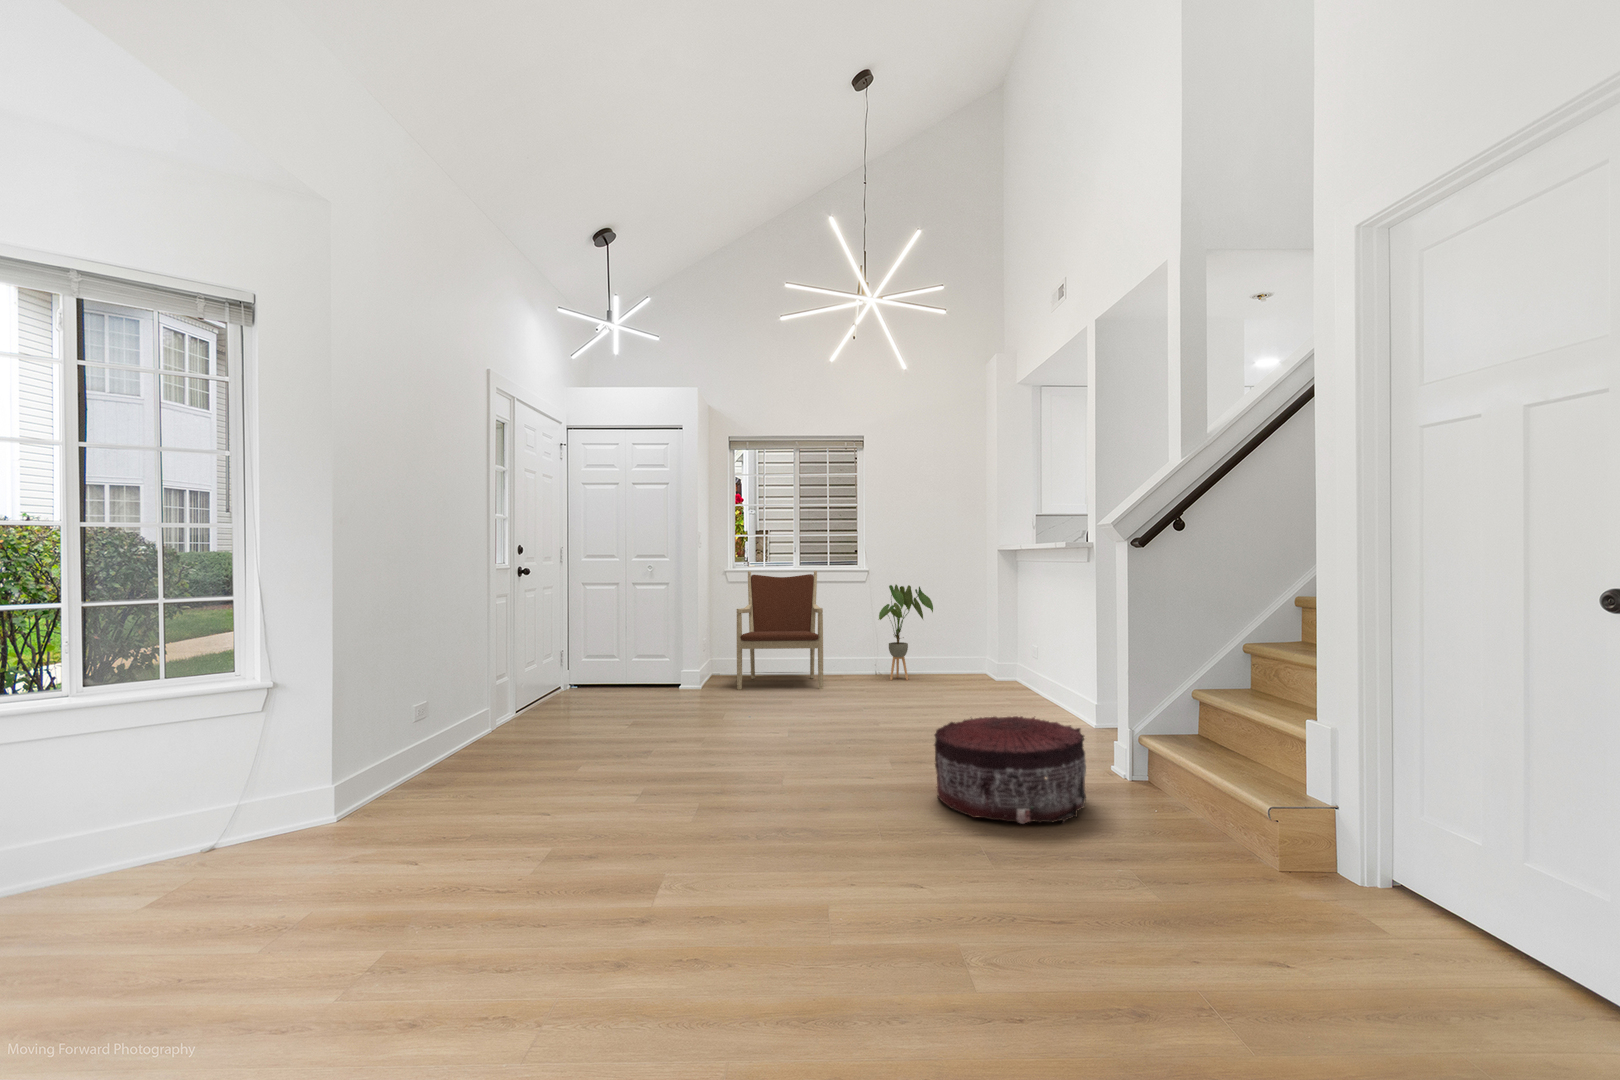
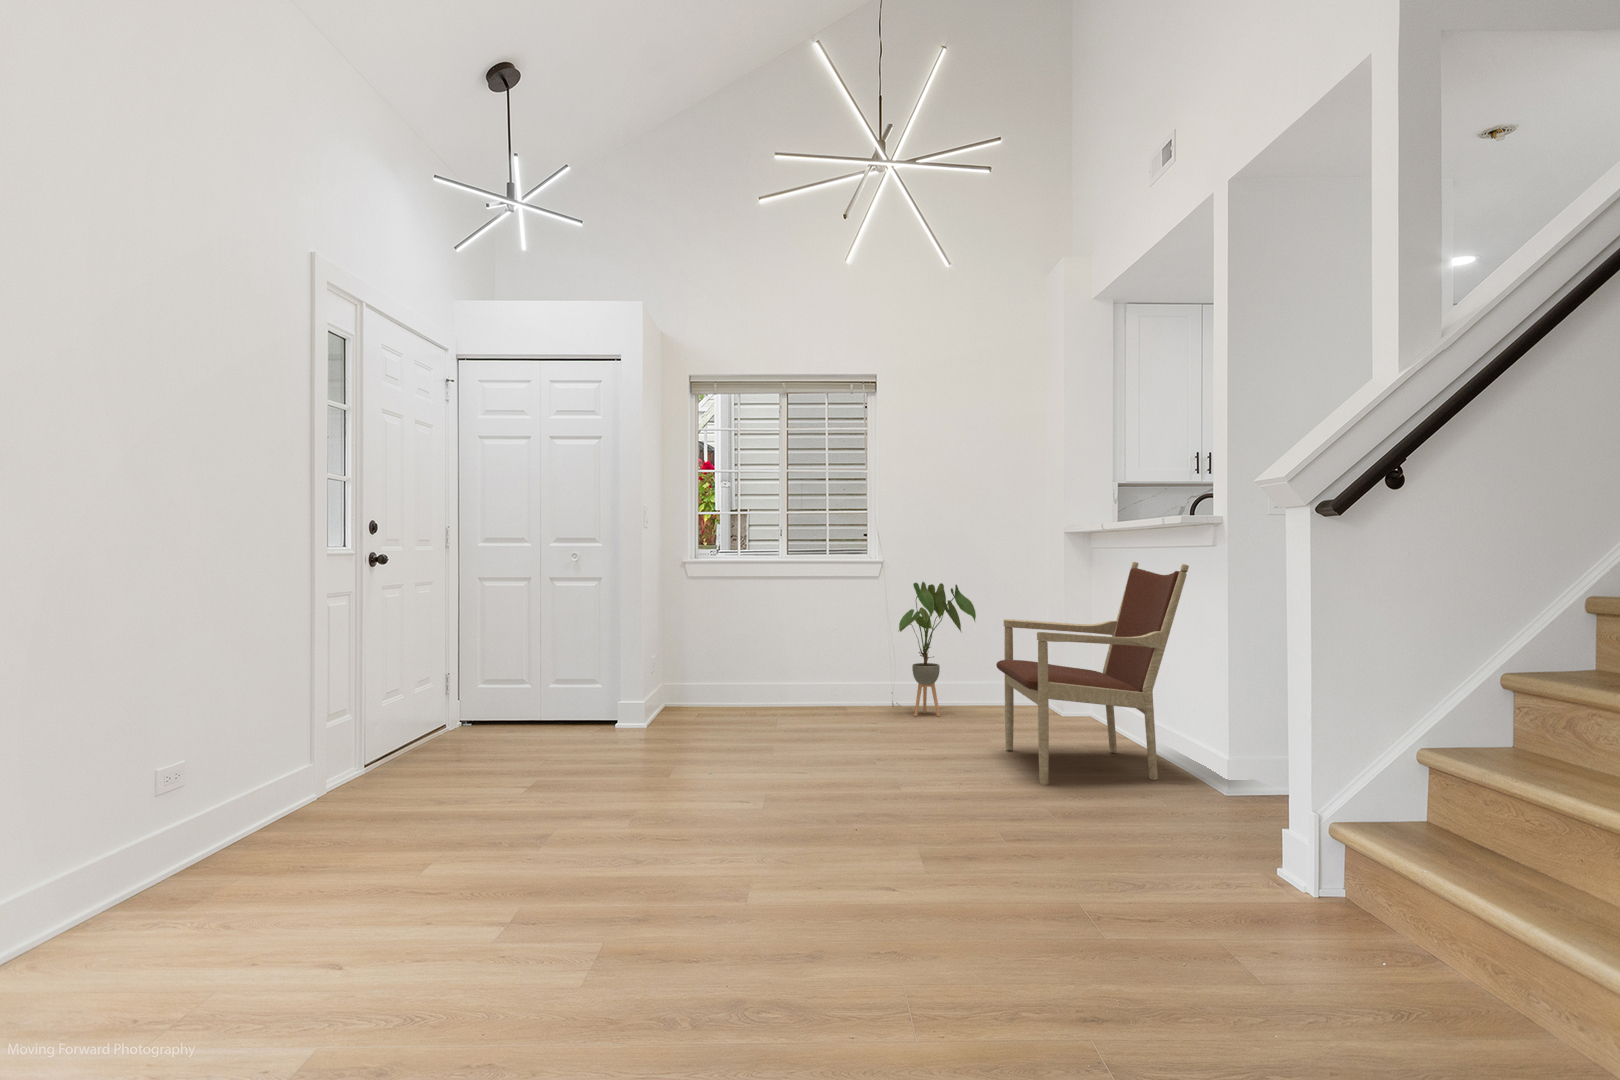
armchair: present [737,571,823,690] -> present [996,562,1189,785]
pouf: present [934,716,1086,824] -> none [998,788,1258,988]

